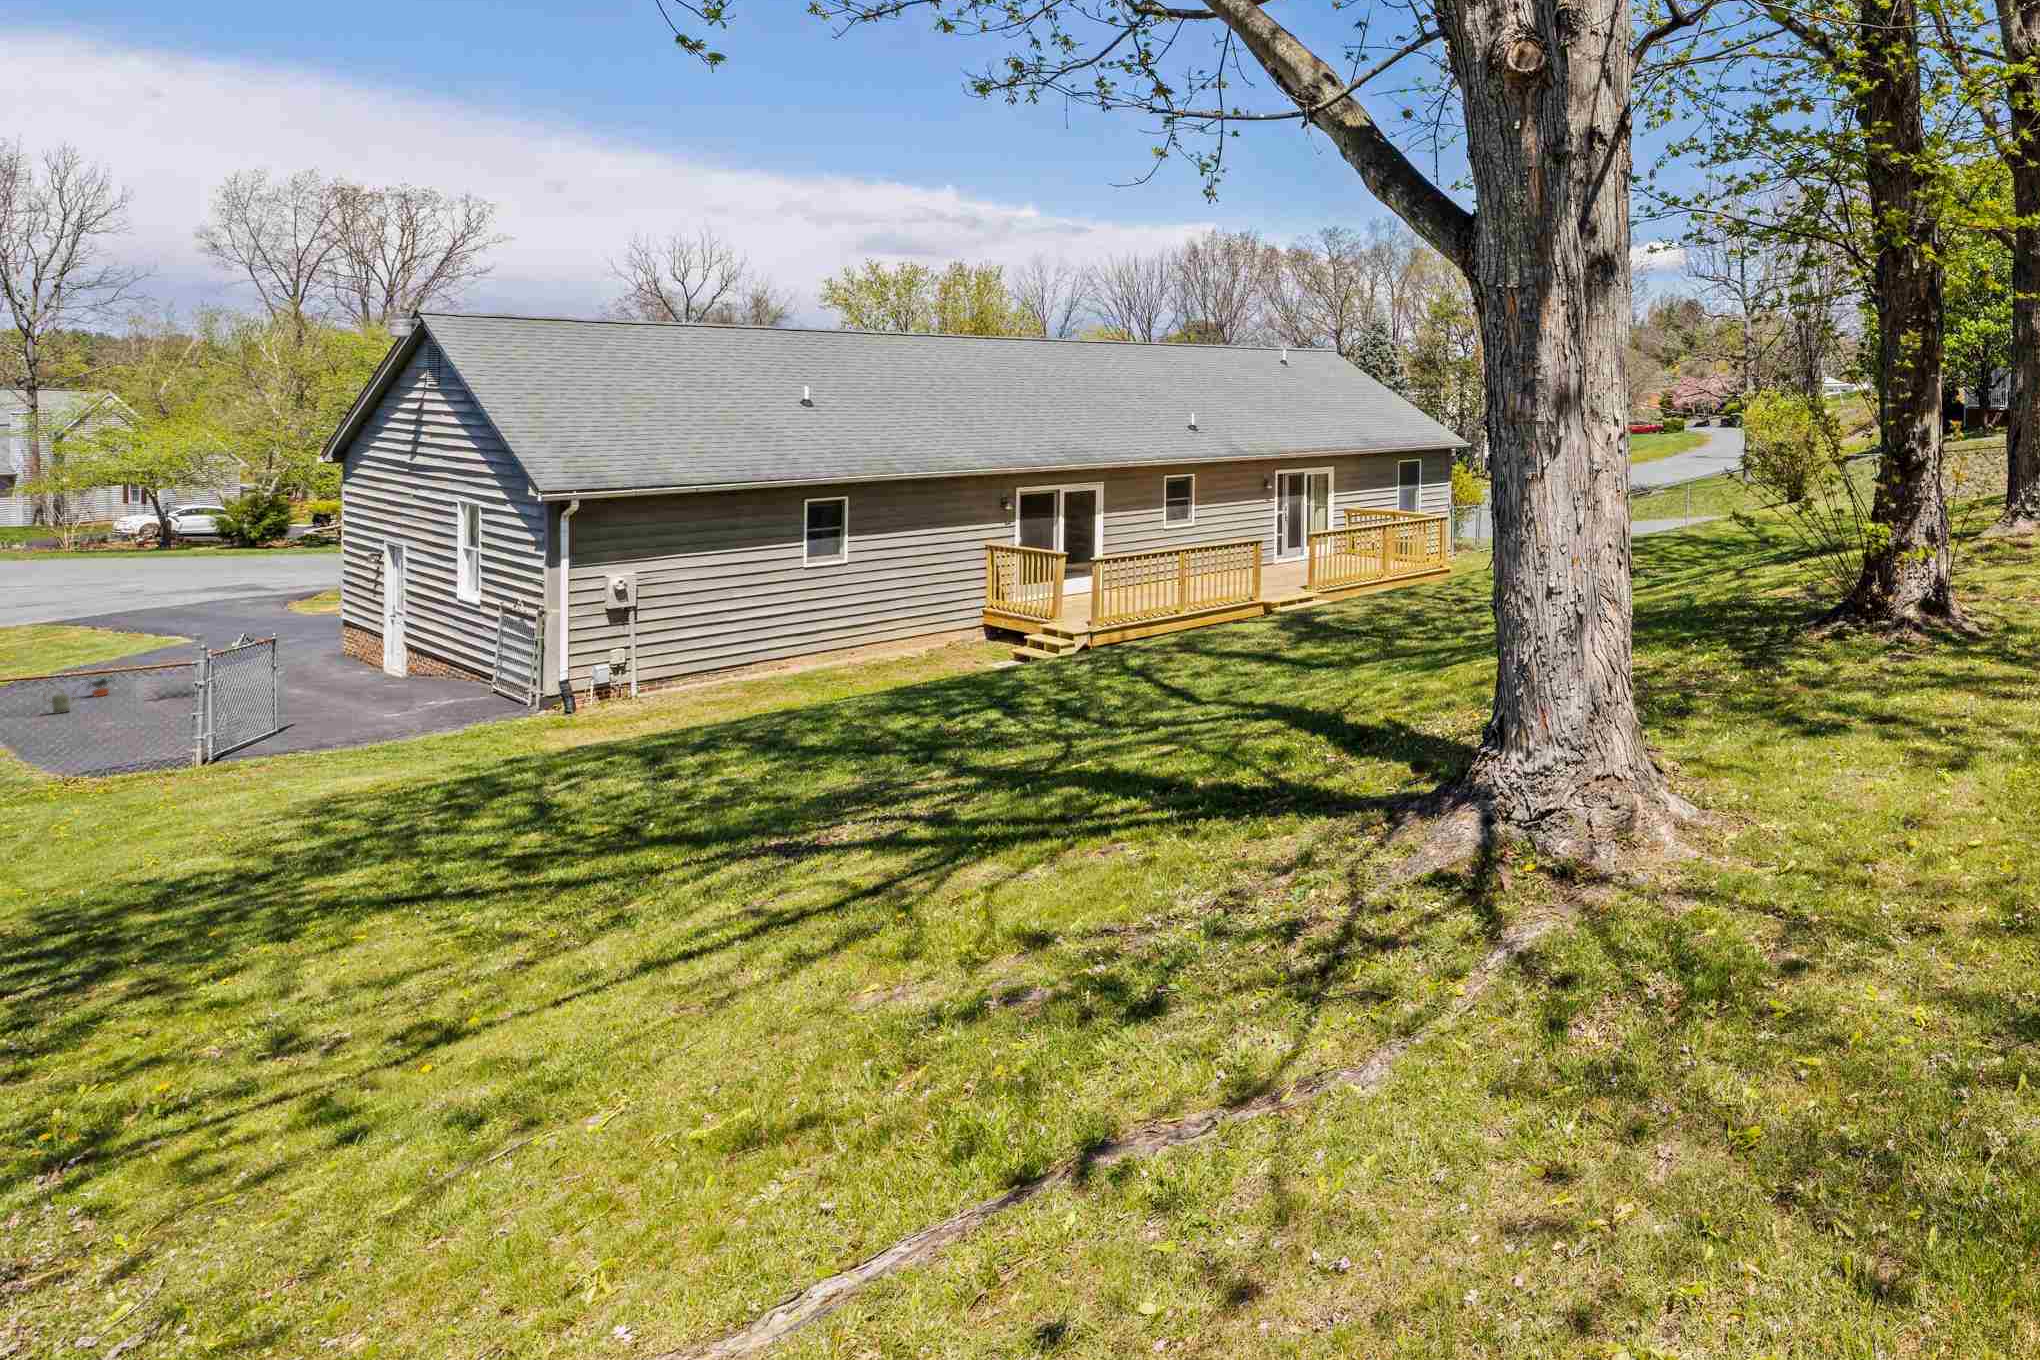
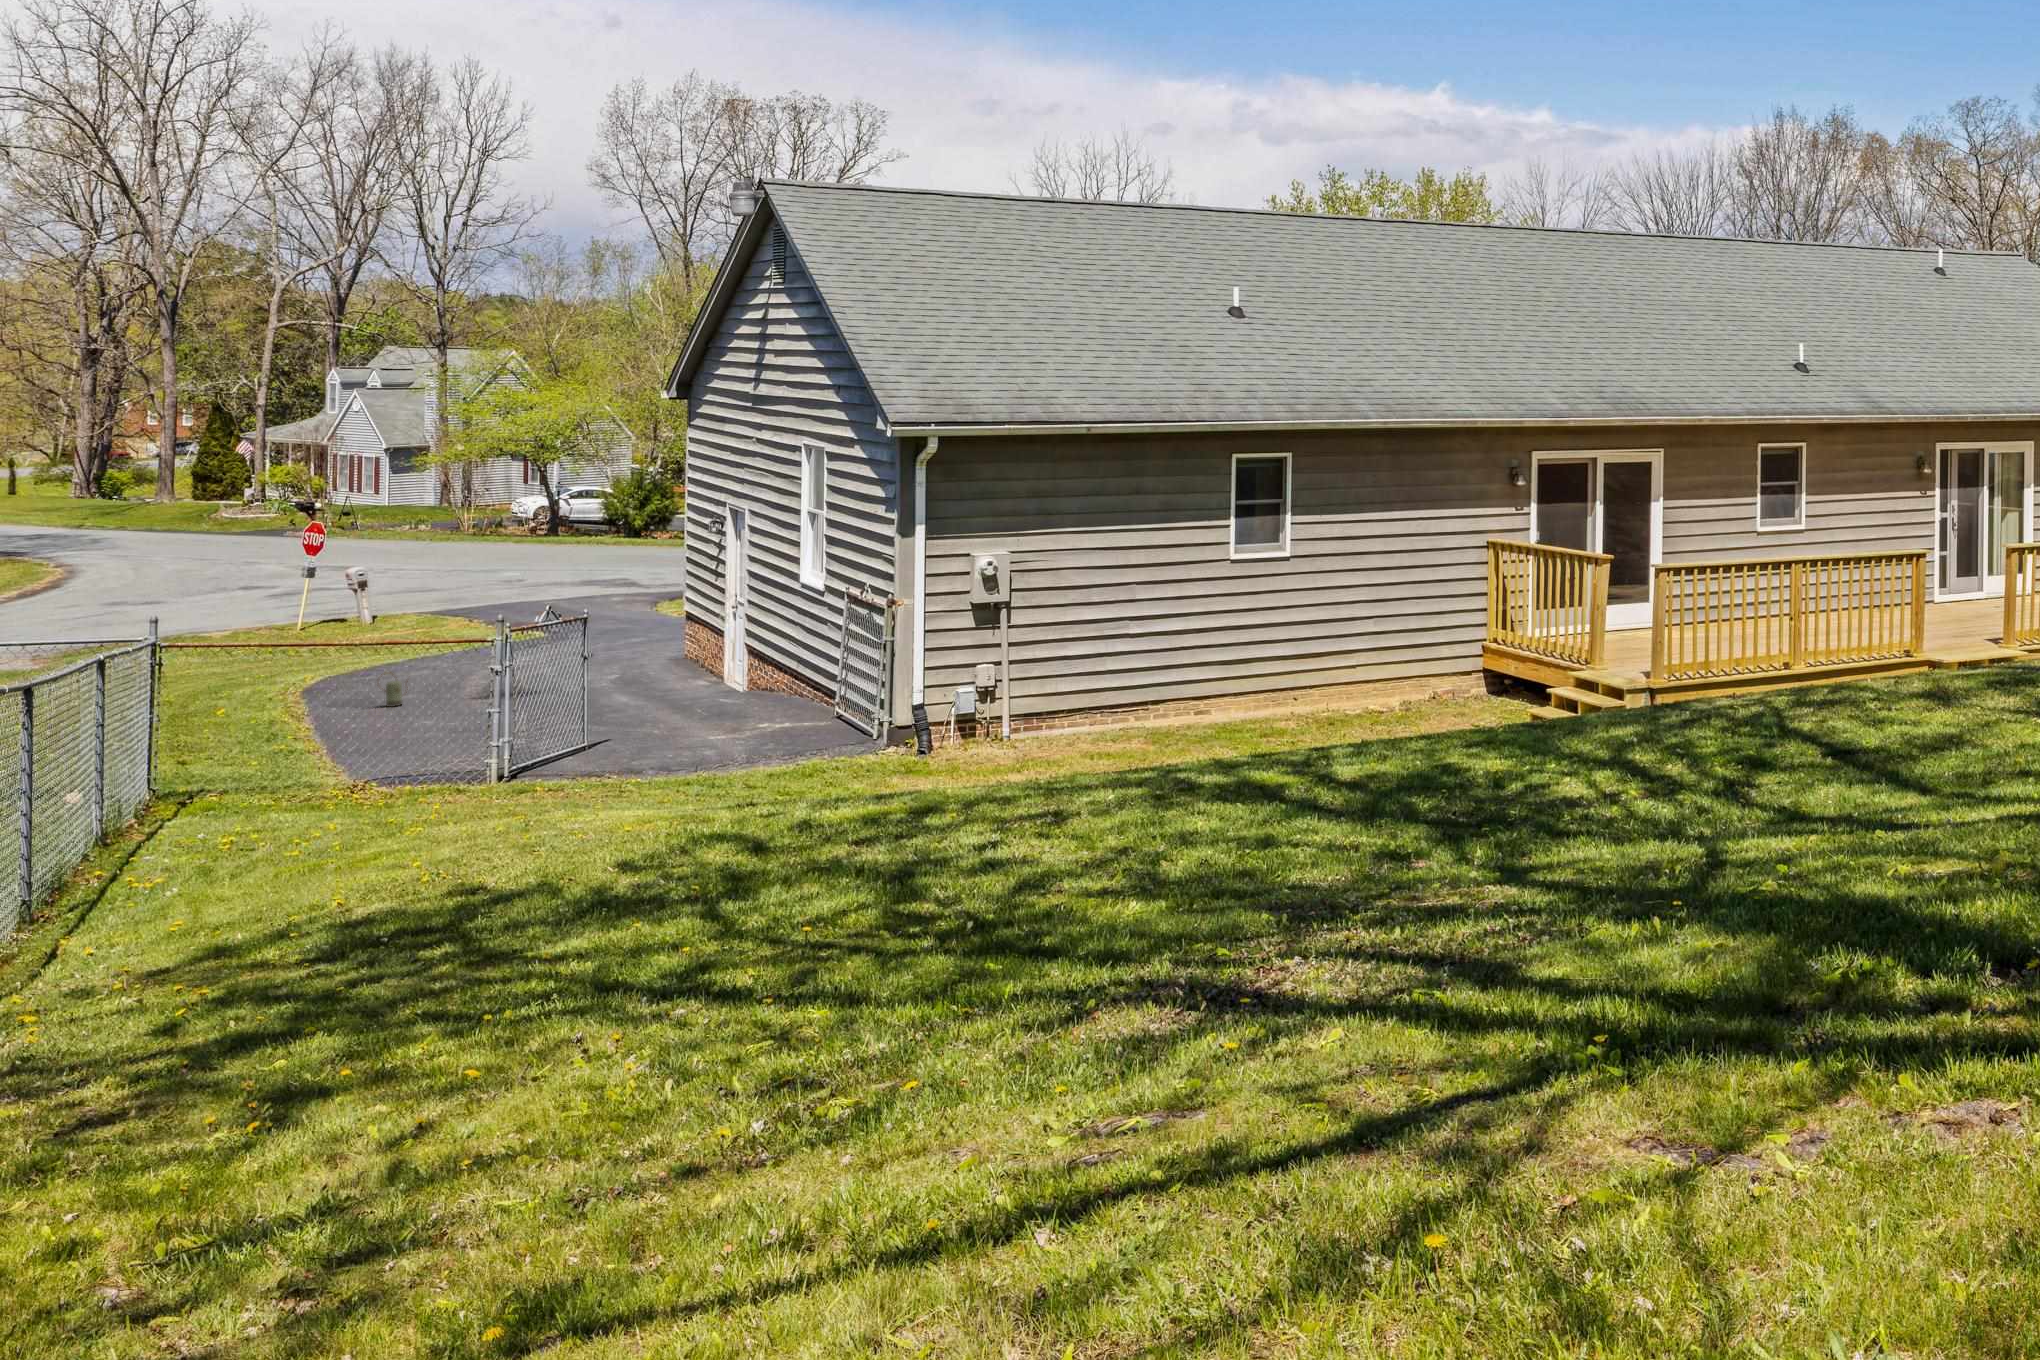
potted plant: present [82,678,109,697] -> none [418,665,454,690]

